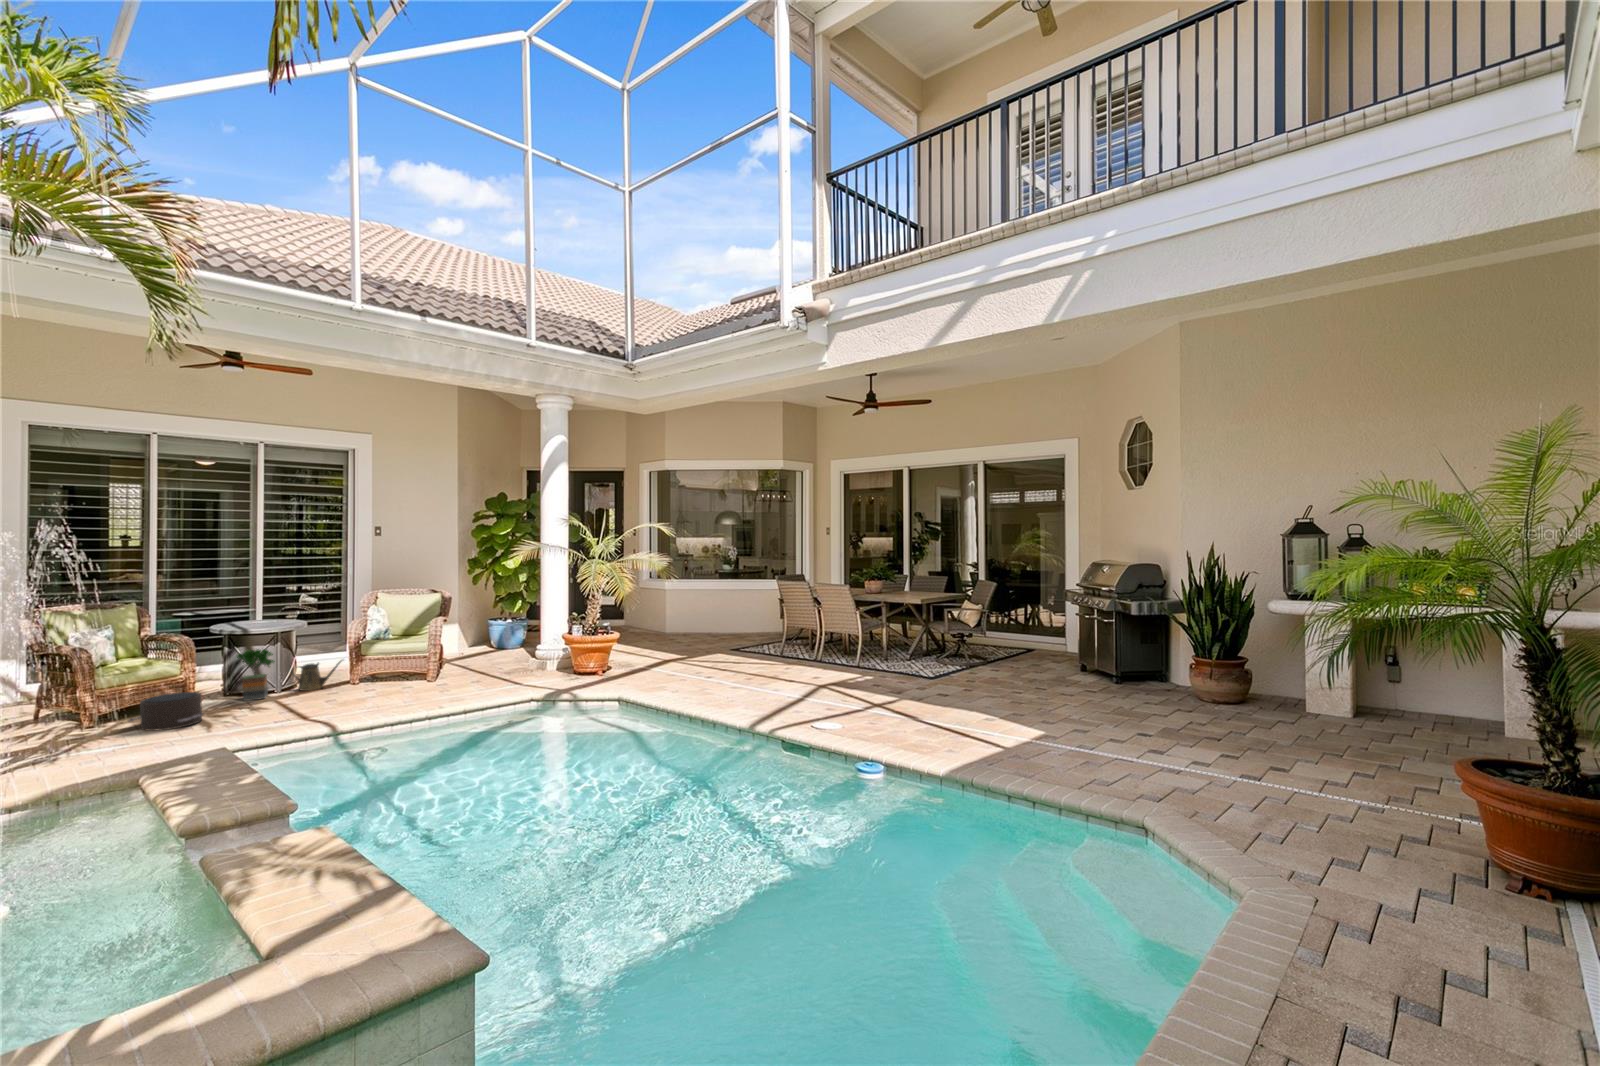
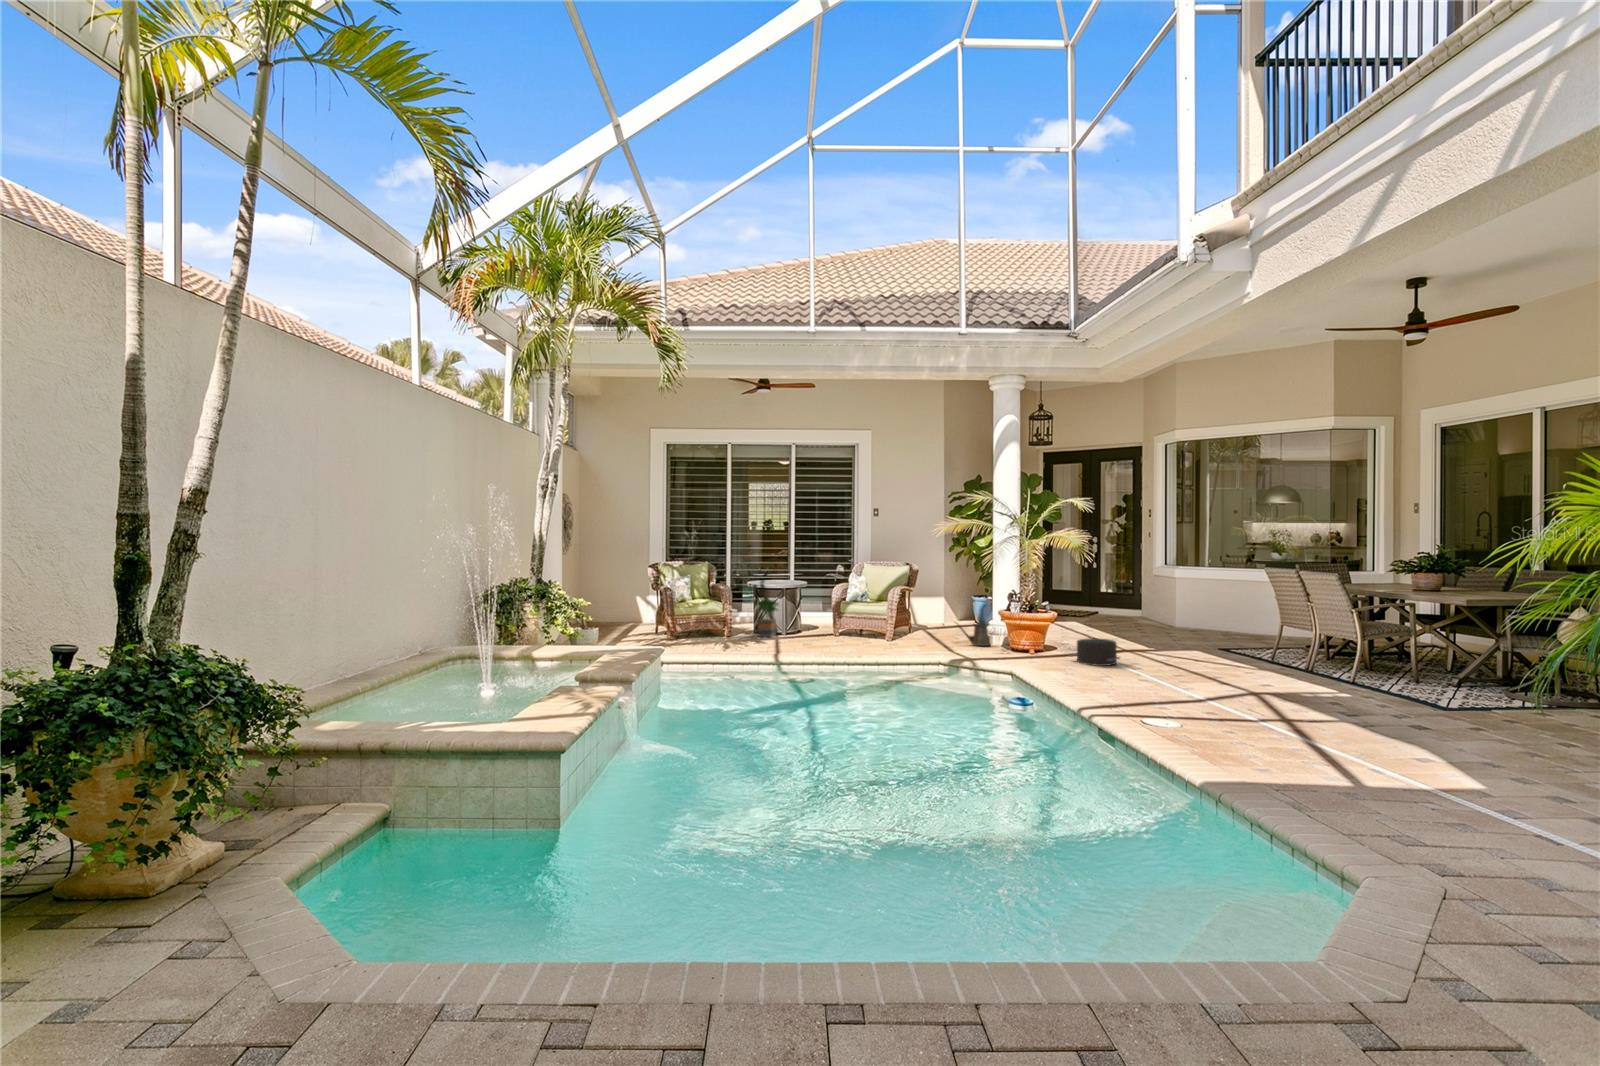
watering can: present [291,660,342,691] -> present [958,624,990,646]
pouf: present [129,692,203,731] -> present [1070,638,1120,666]

